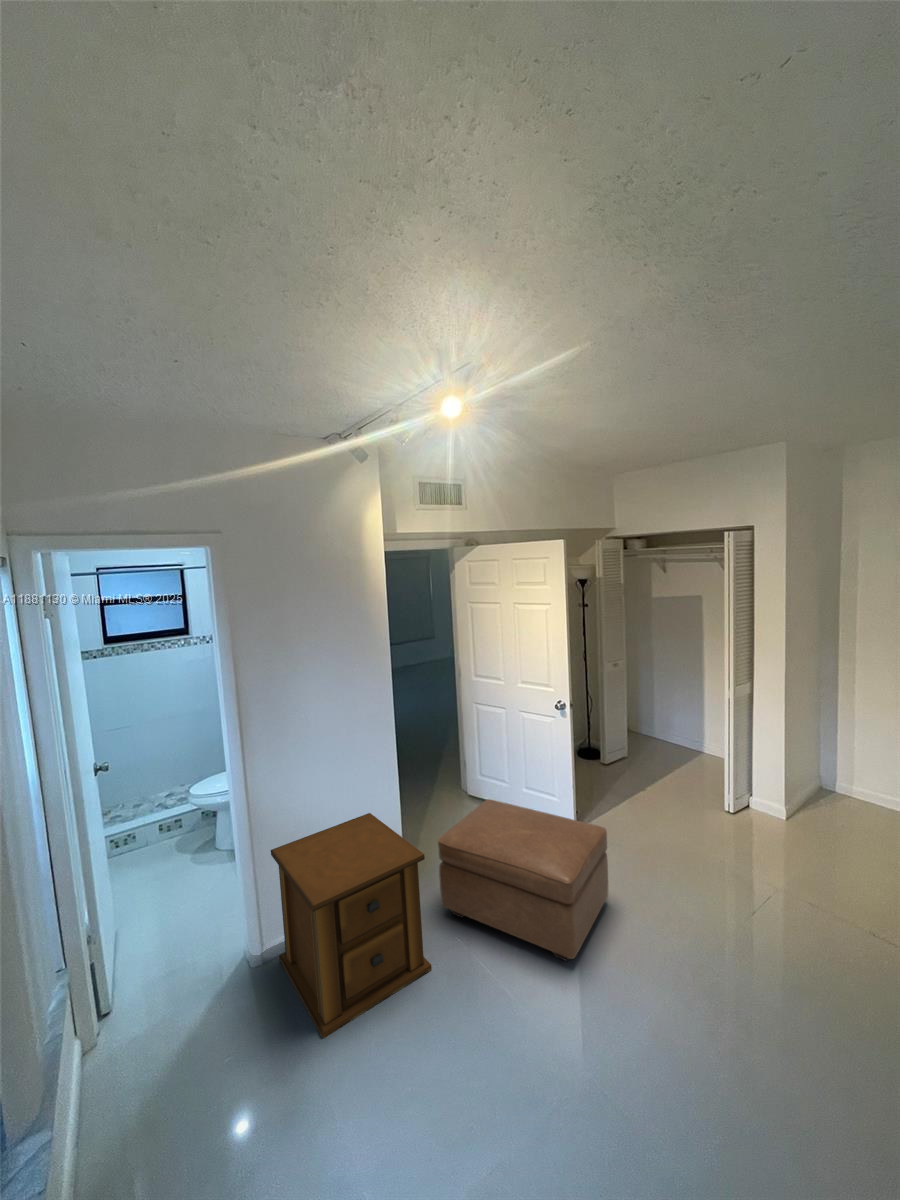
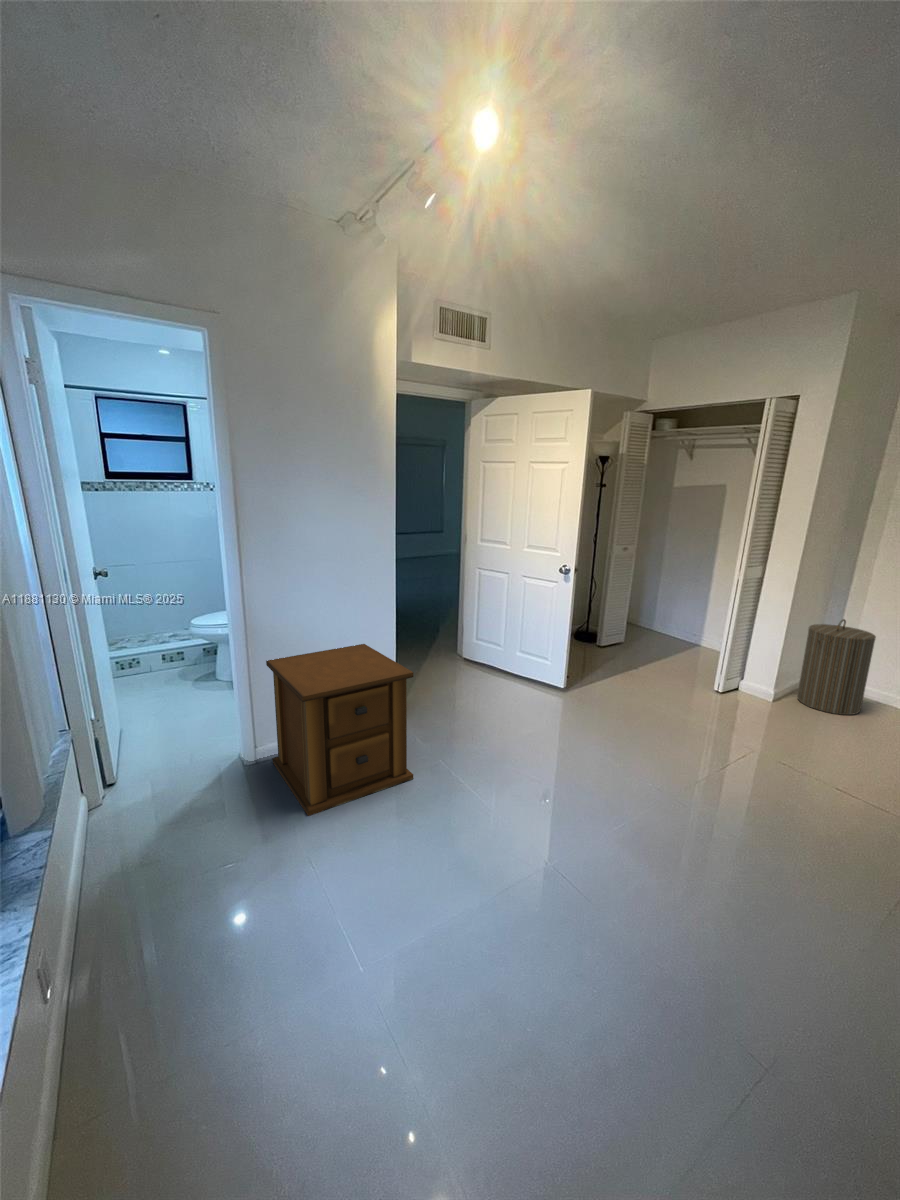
laundry hamper: none [806,732,874,832] -> present [797,619,876,715]
ottoman: present [438,799,608,961] -> none [428,650,594,783]

